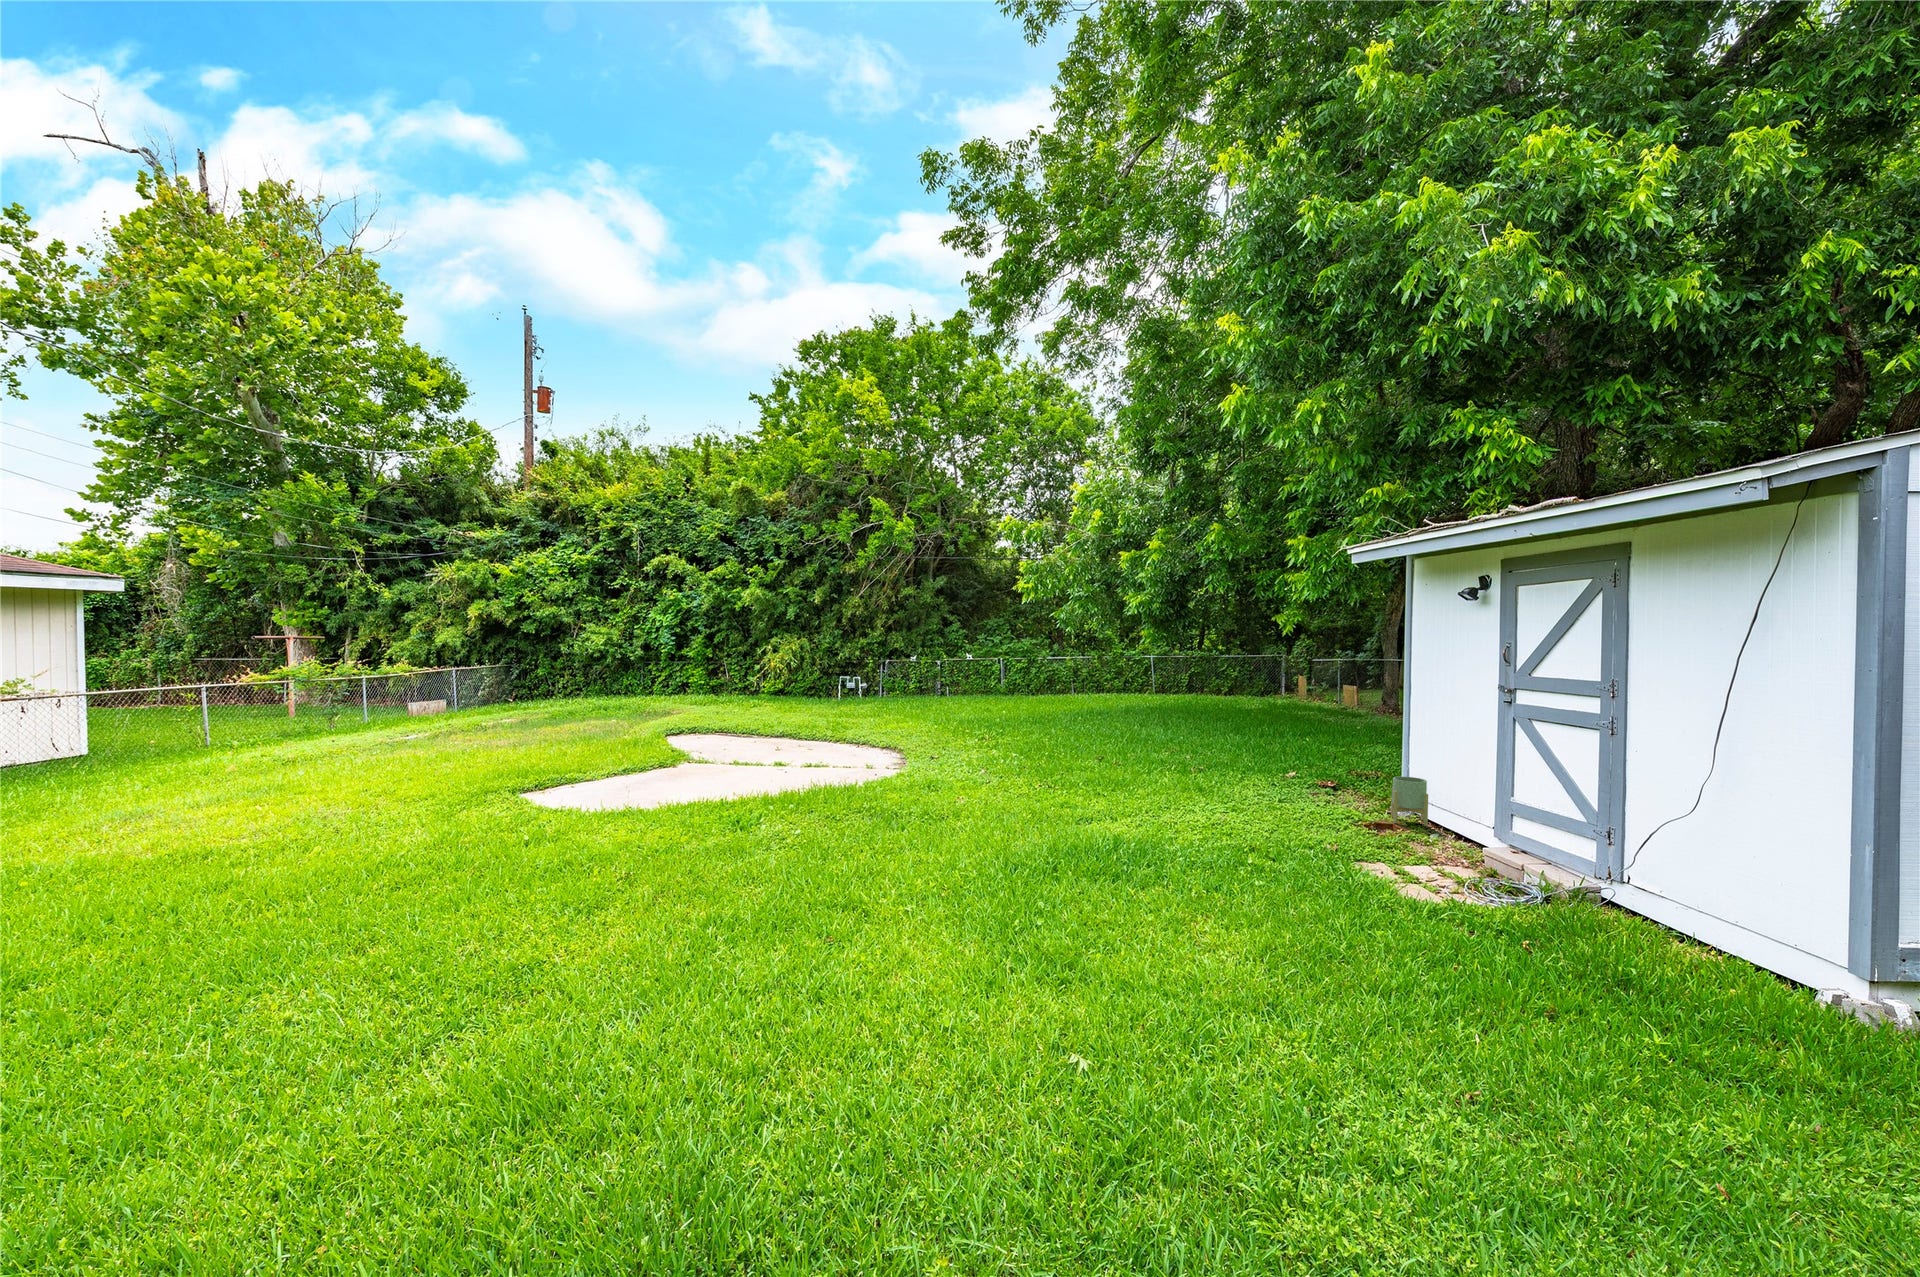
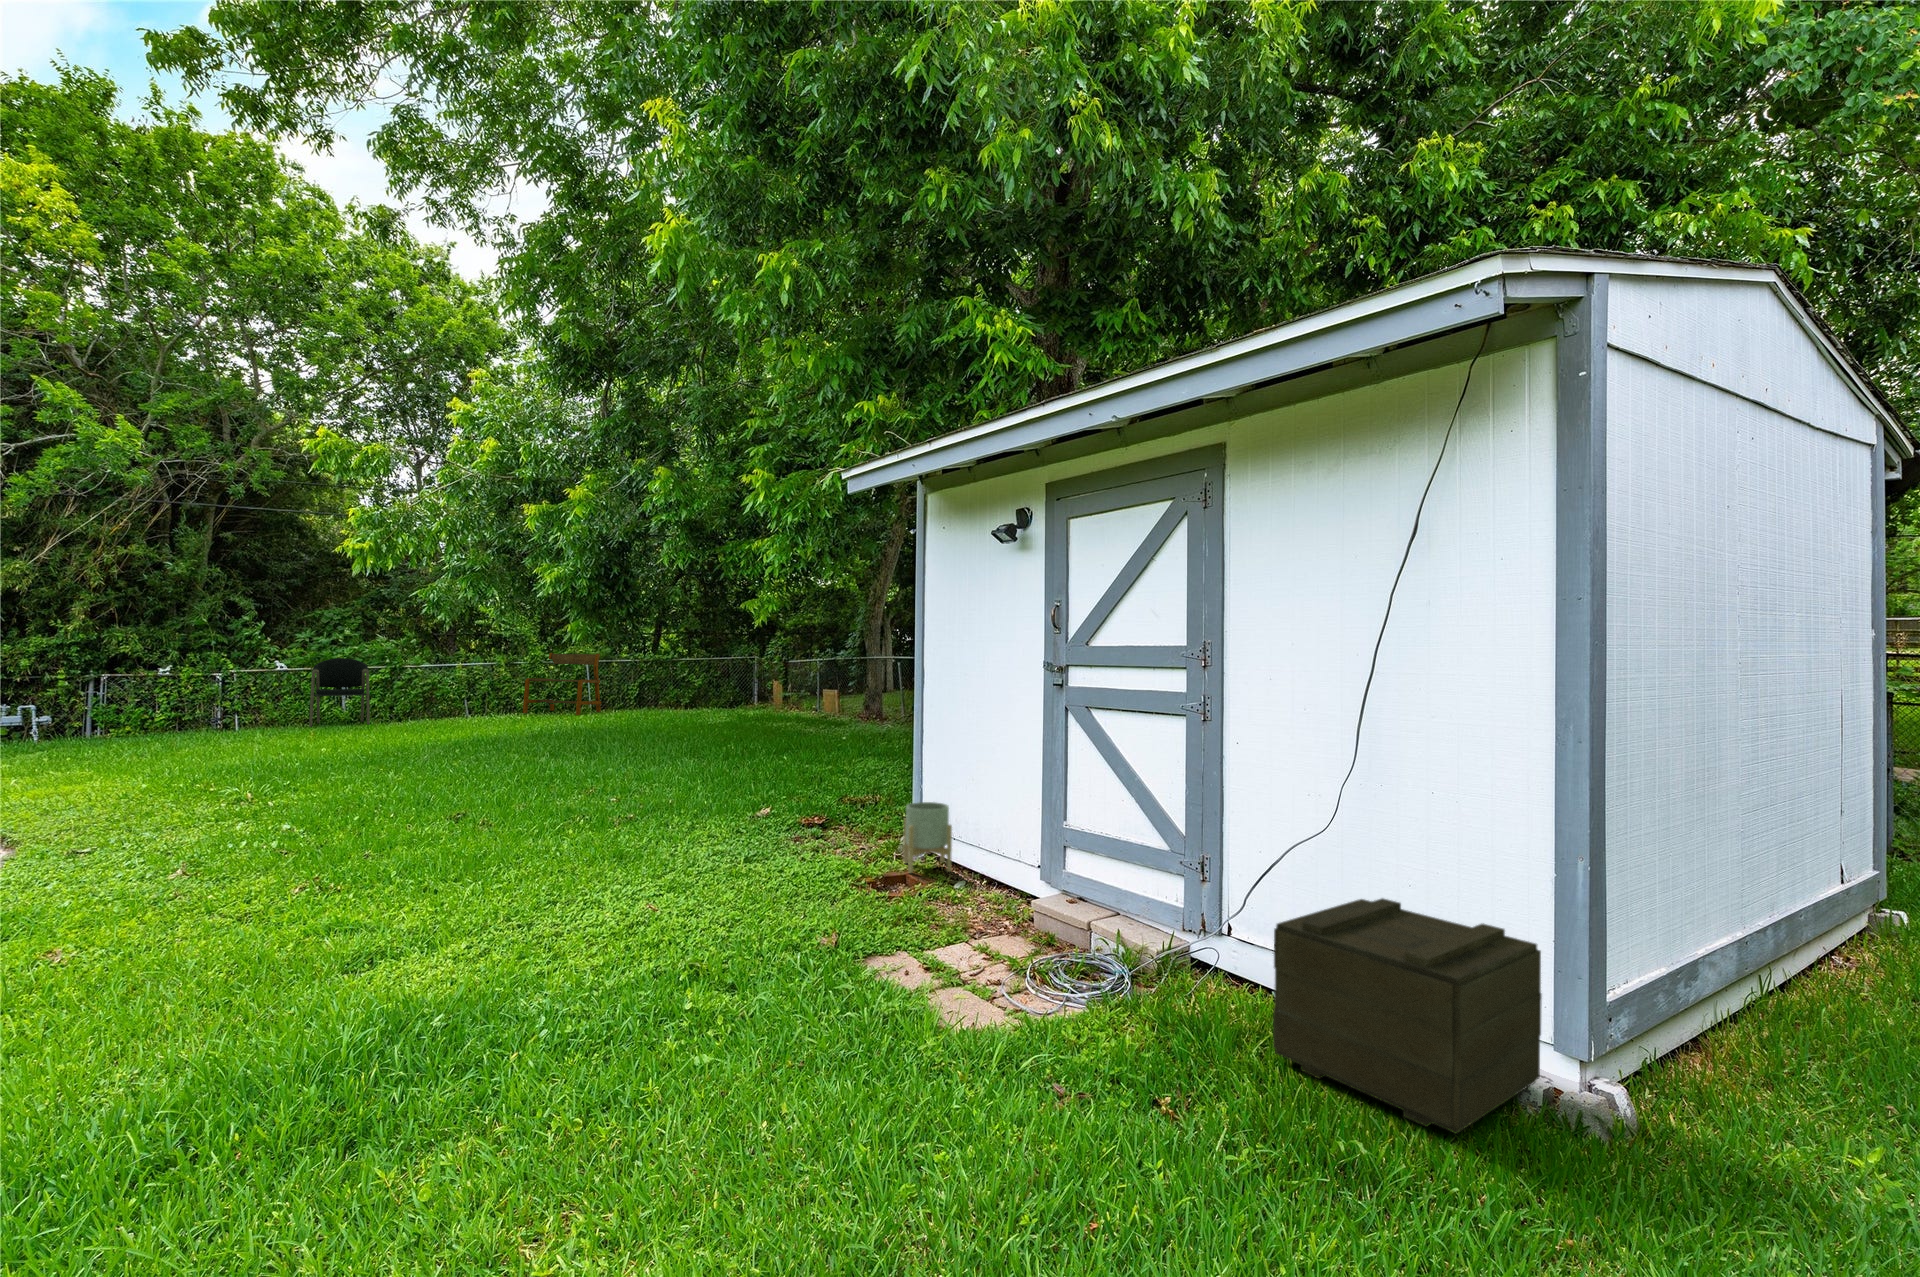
bench: none [1107,650,1161,697] -> present [523,653,601,715]
chair: none [985,653,1017,696] -> present [309,658,370,727]
wooden crate: none [1615,860,1830,986] -> present [1273,898,1542,1133]

